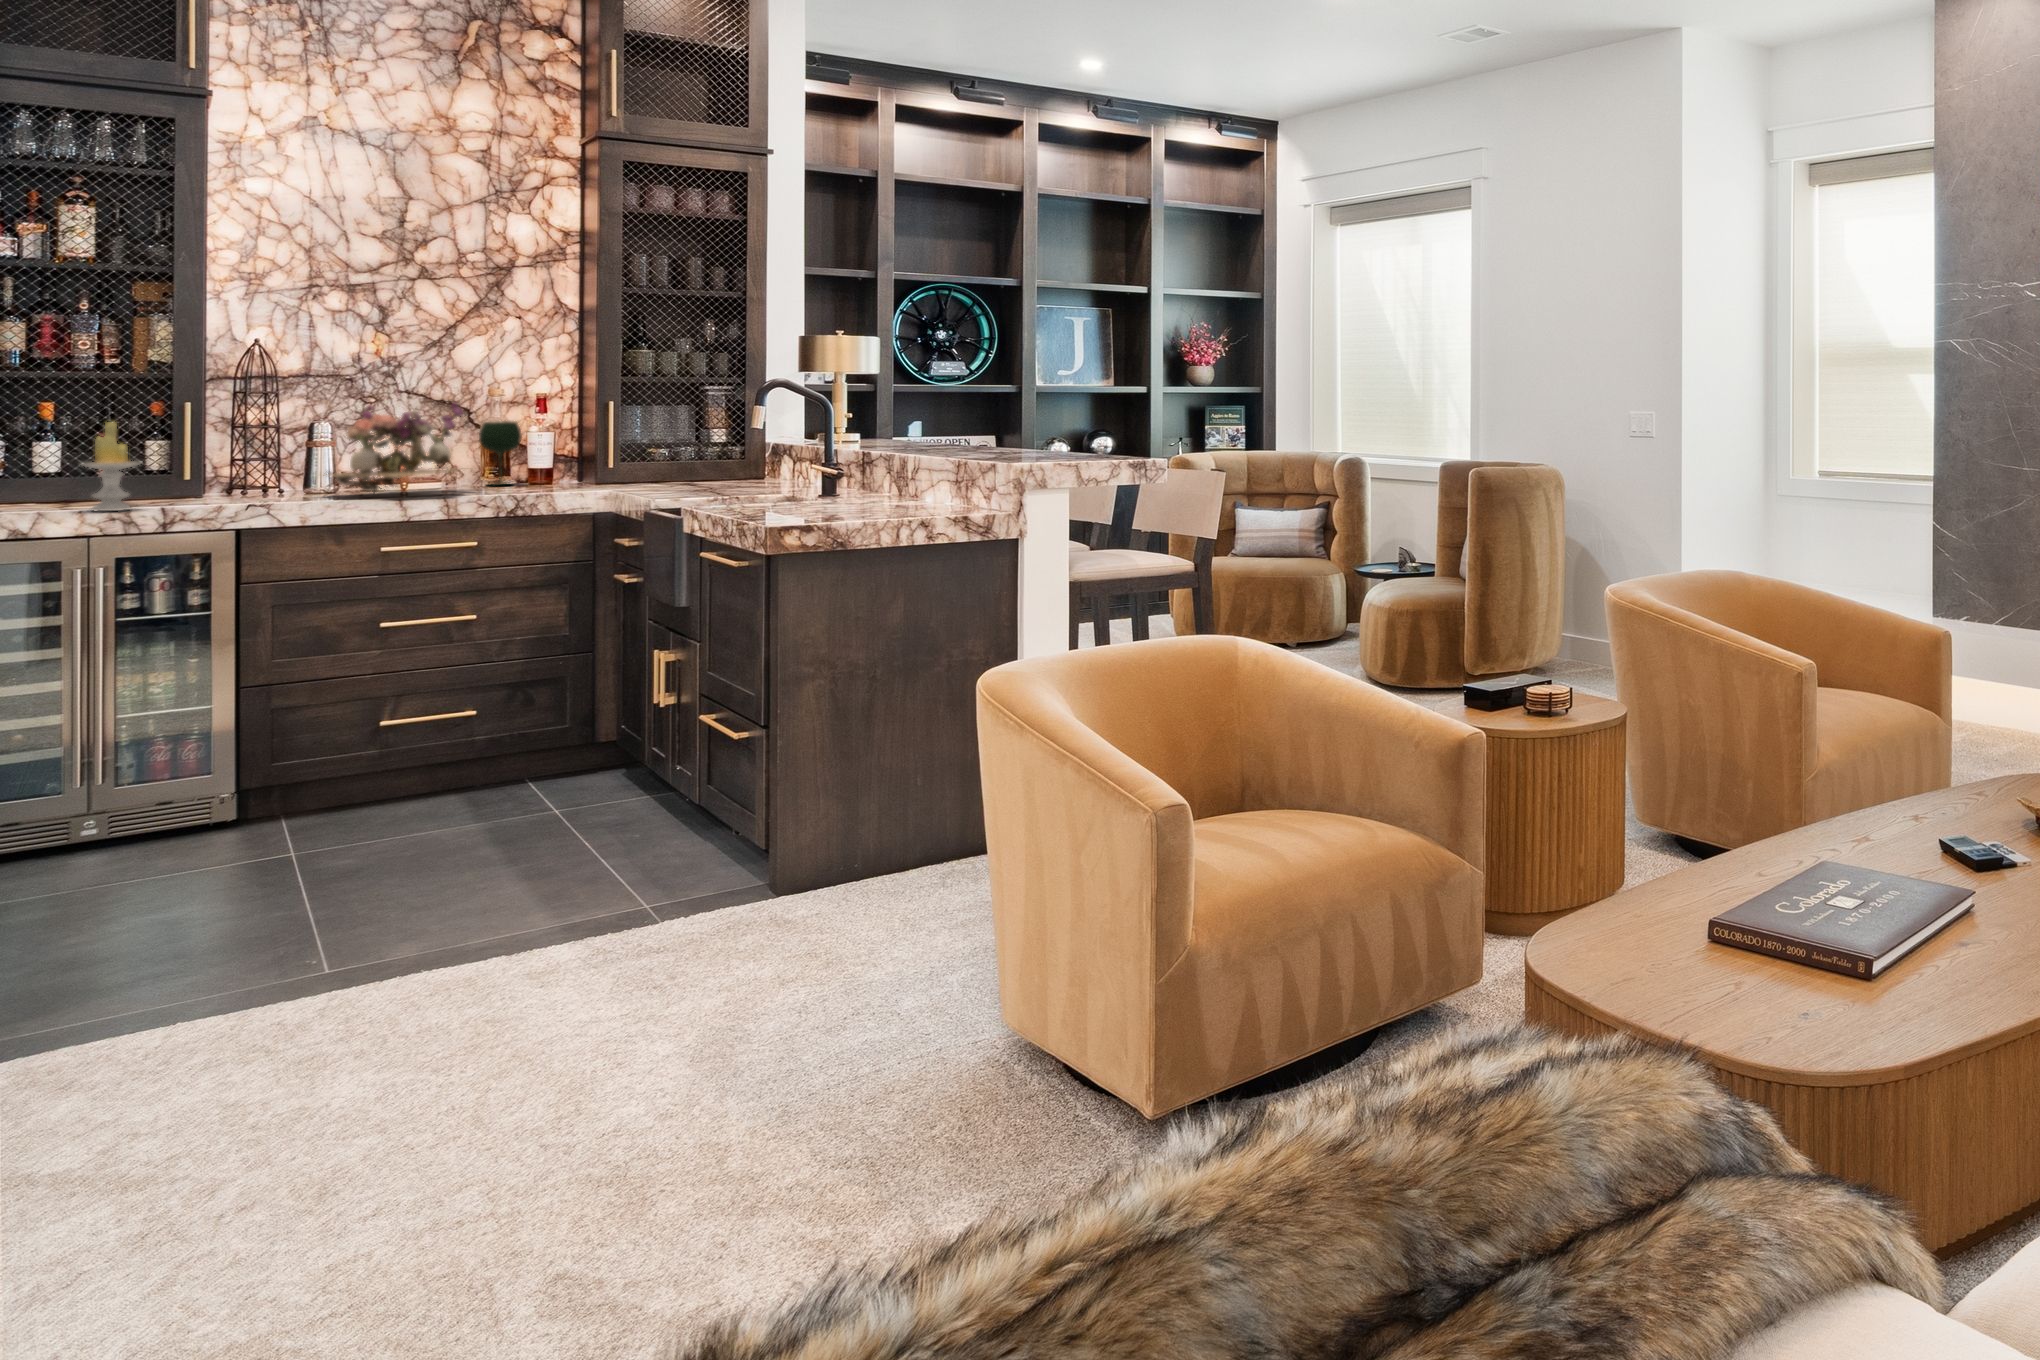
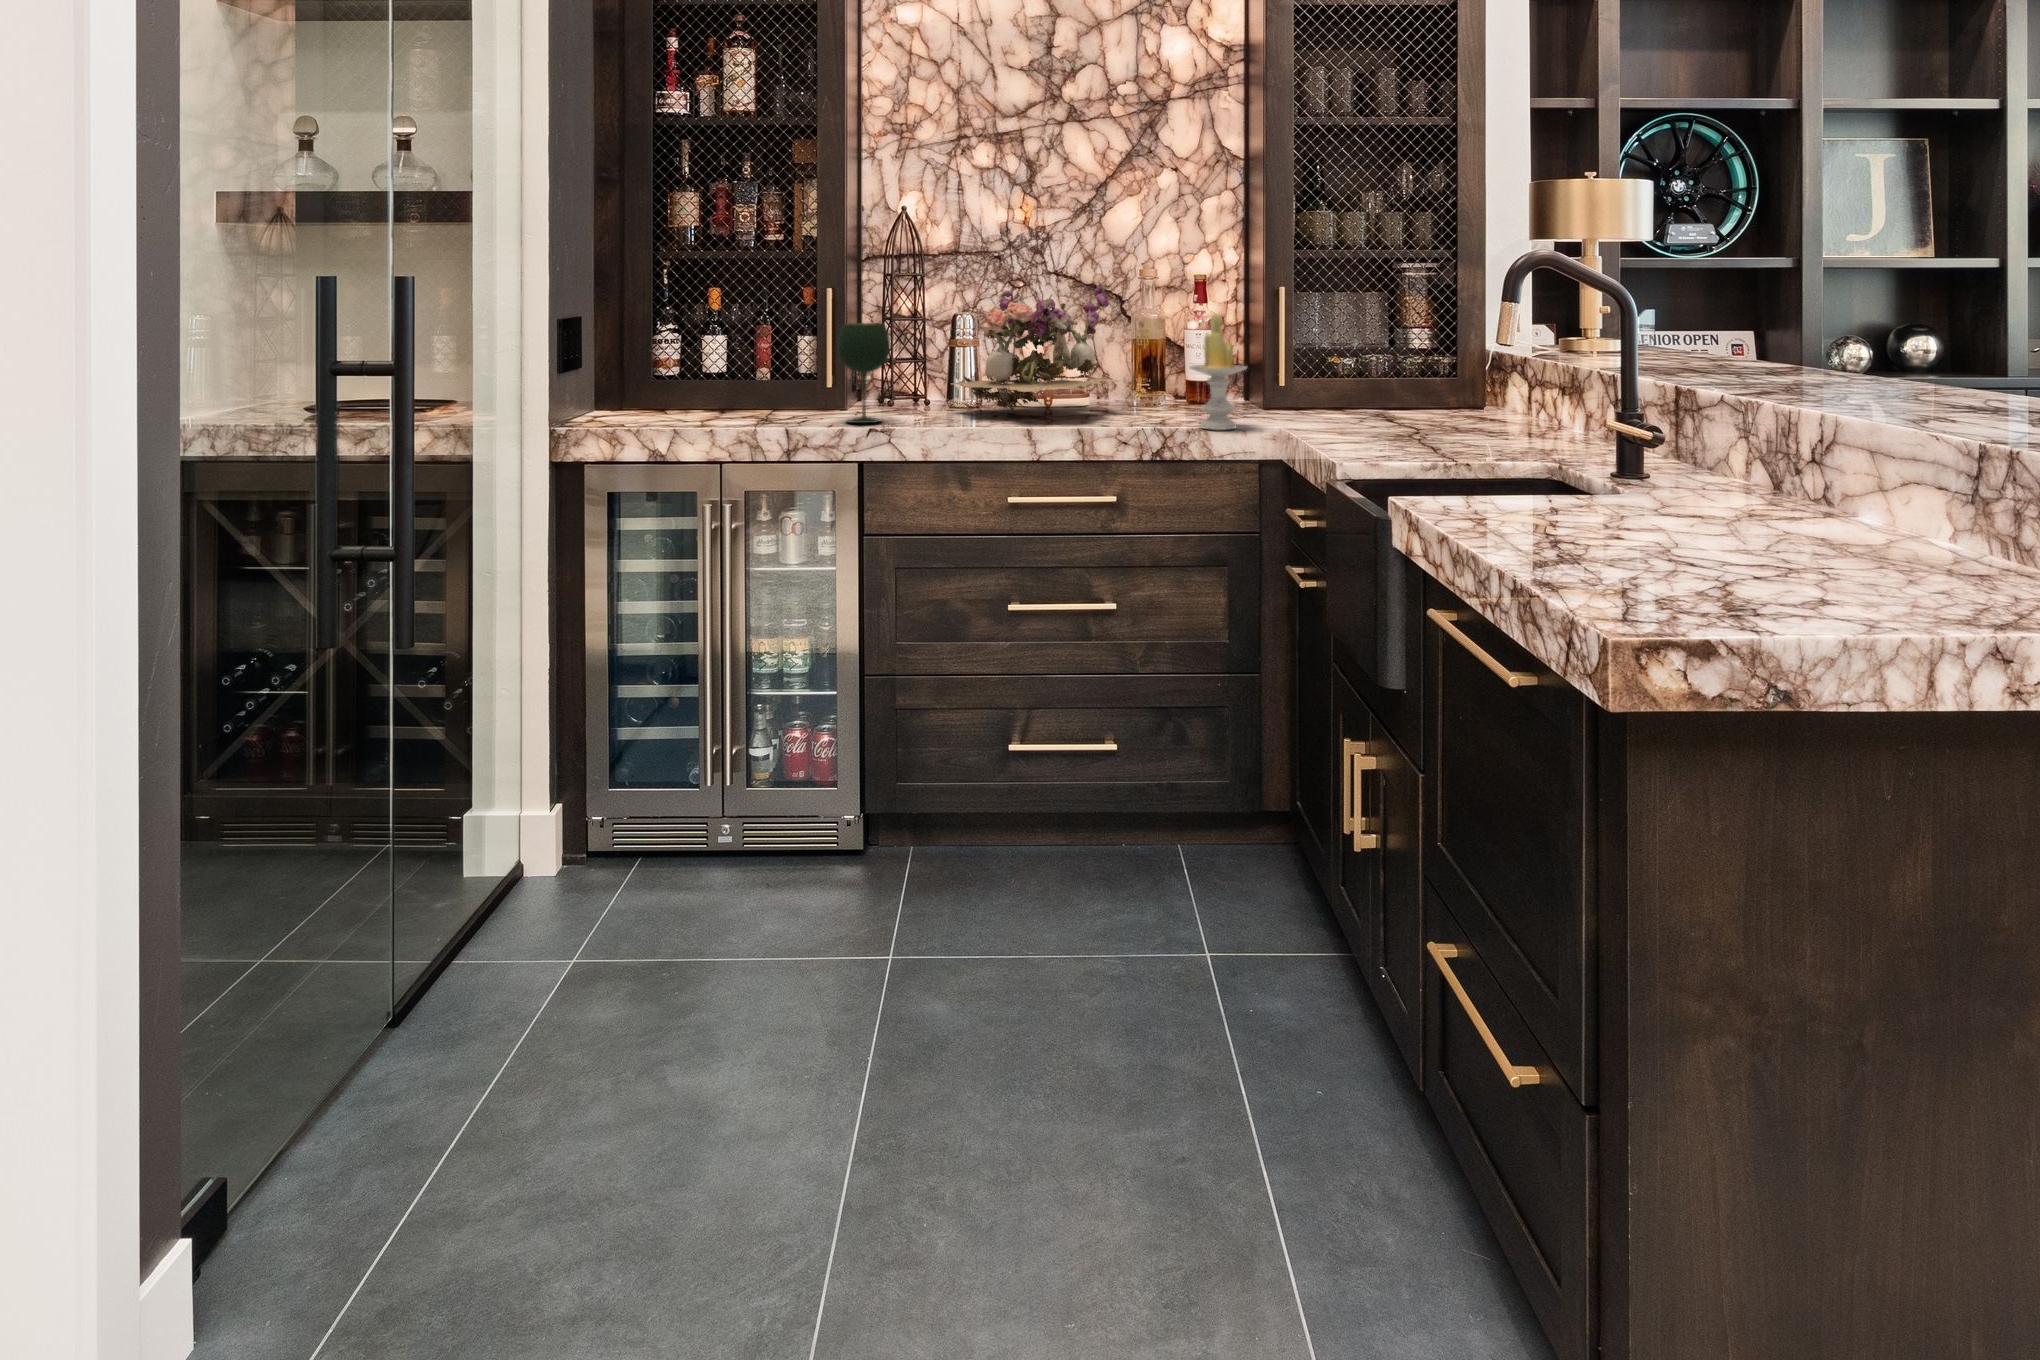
wine glass: present [479,421,522,486] -> present [837,323,891,423]
candle: present [82,422,141,511] -> present [1190,314,1246,430]

